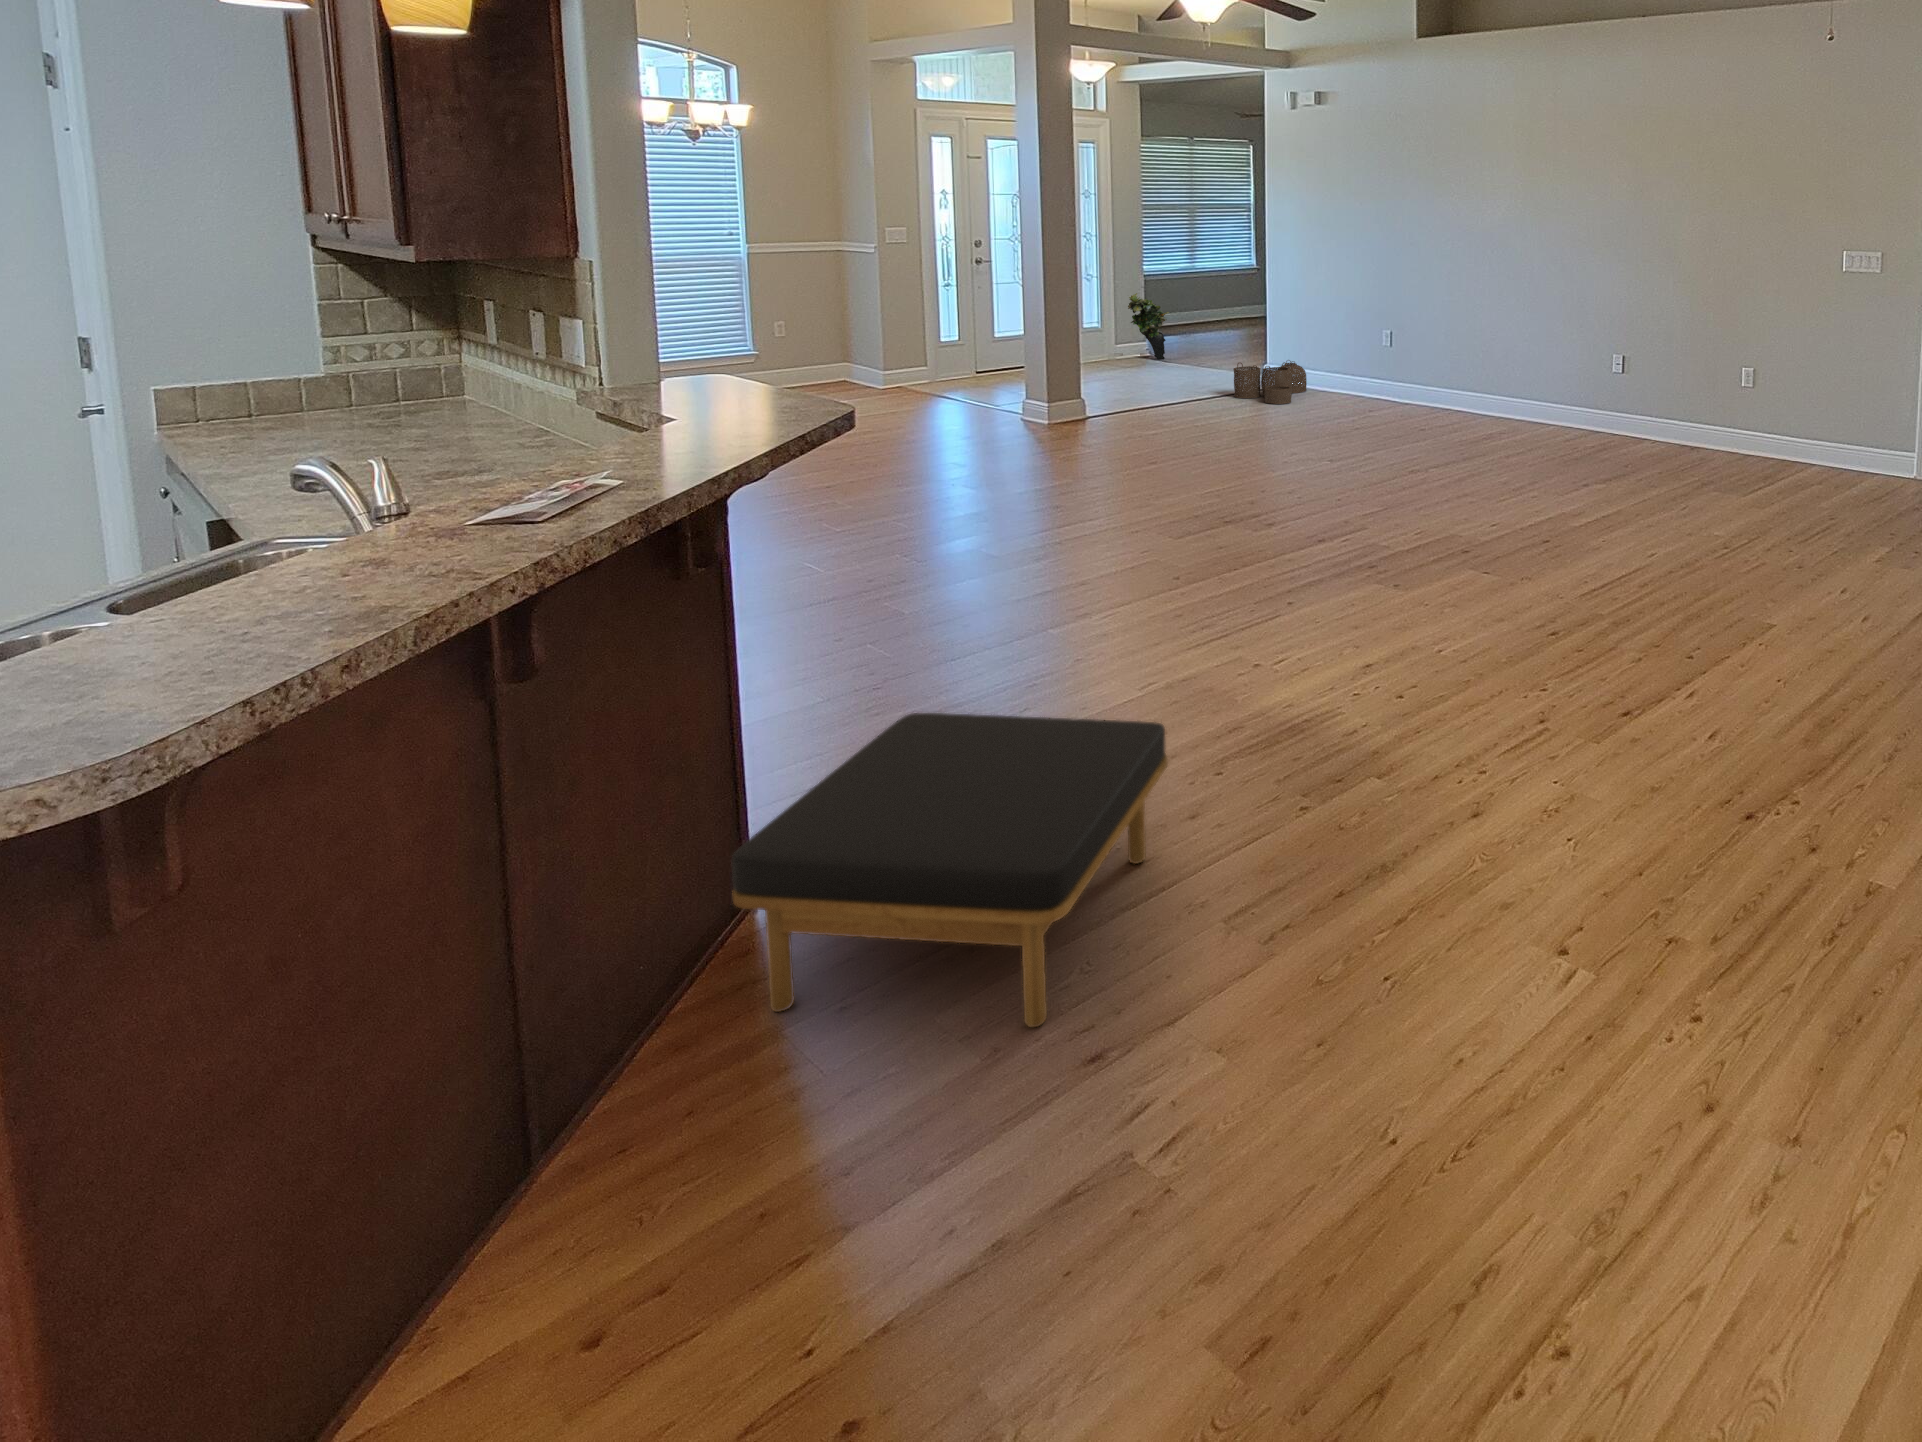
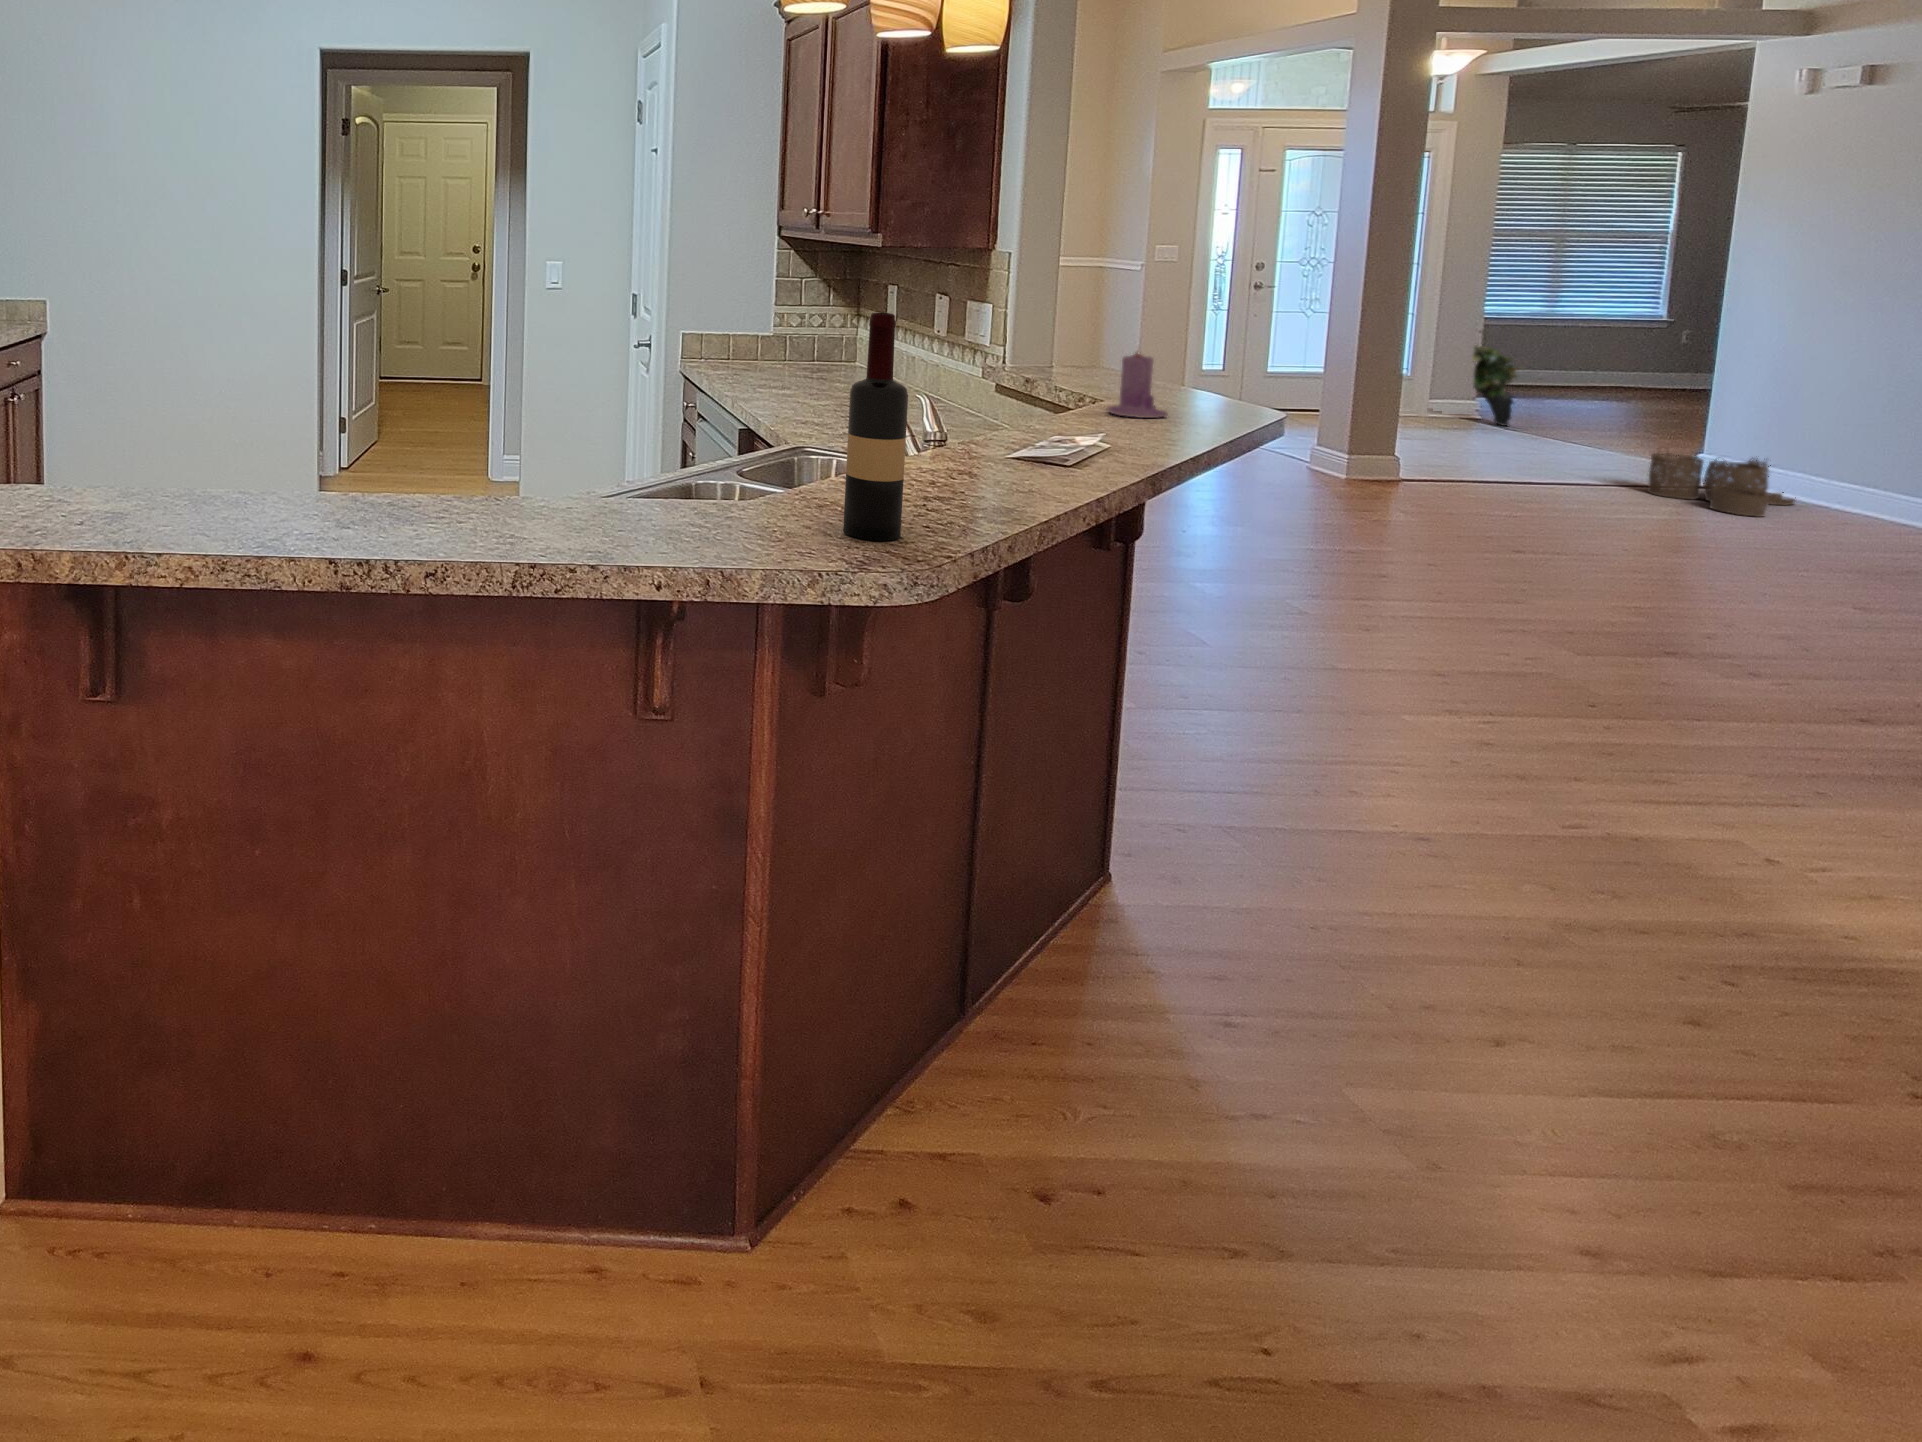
candle: none [690,355,753,431] -> present [1107,352,1168,418]
wine bottle: none [59,391,194,712] -> present [843,313,908,541]
ottoman: present [732,713,1168,1027] -> none [1125,754,1684,1179]

